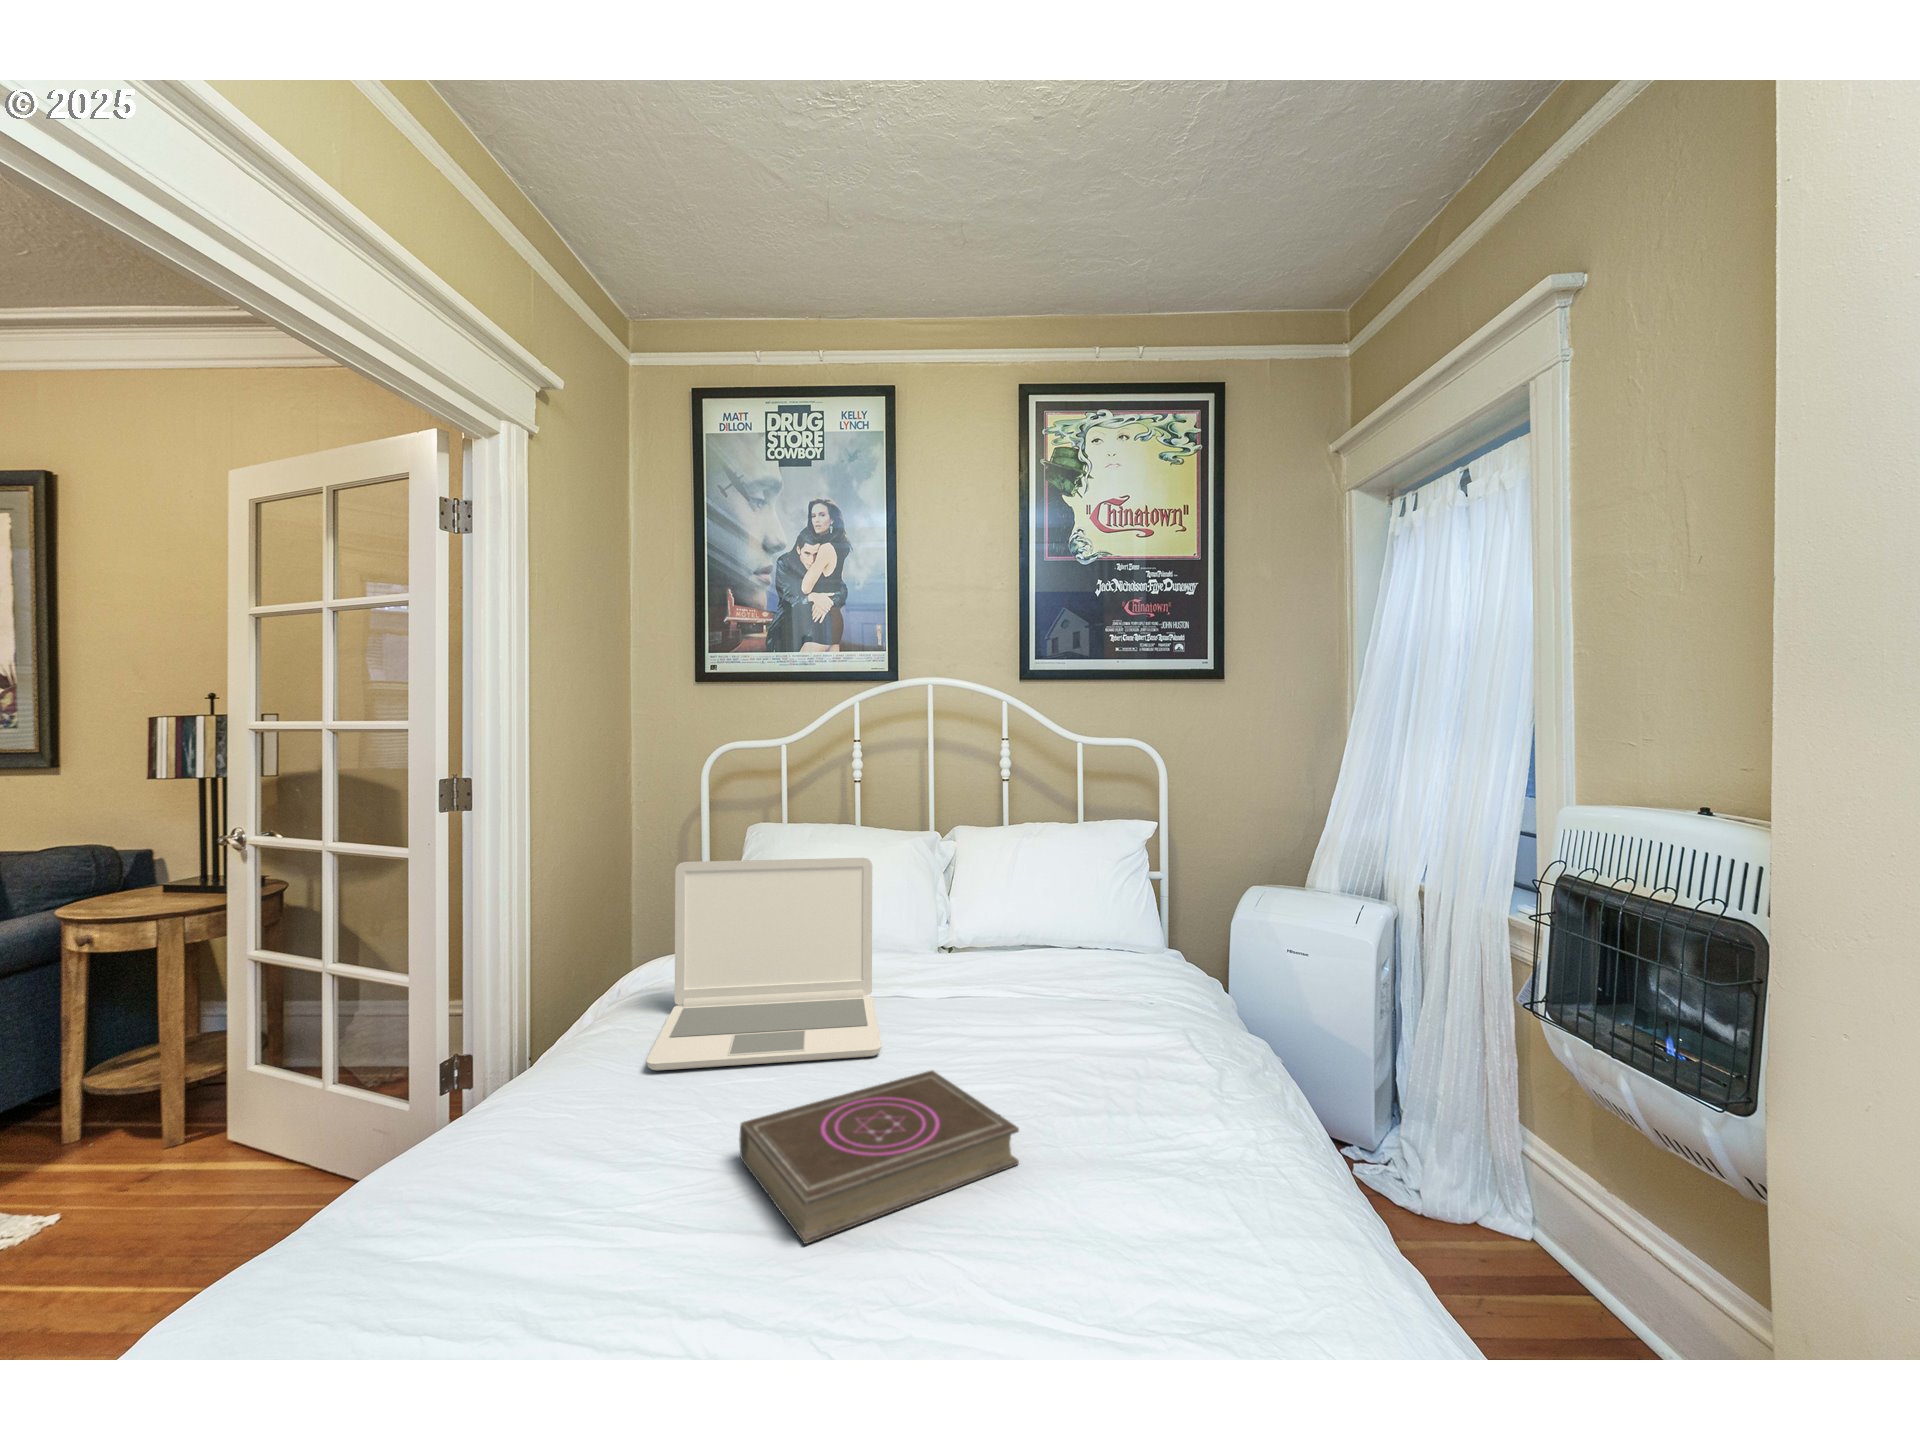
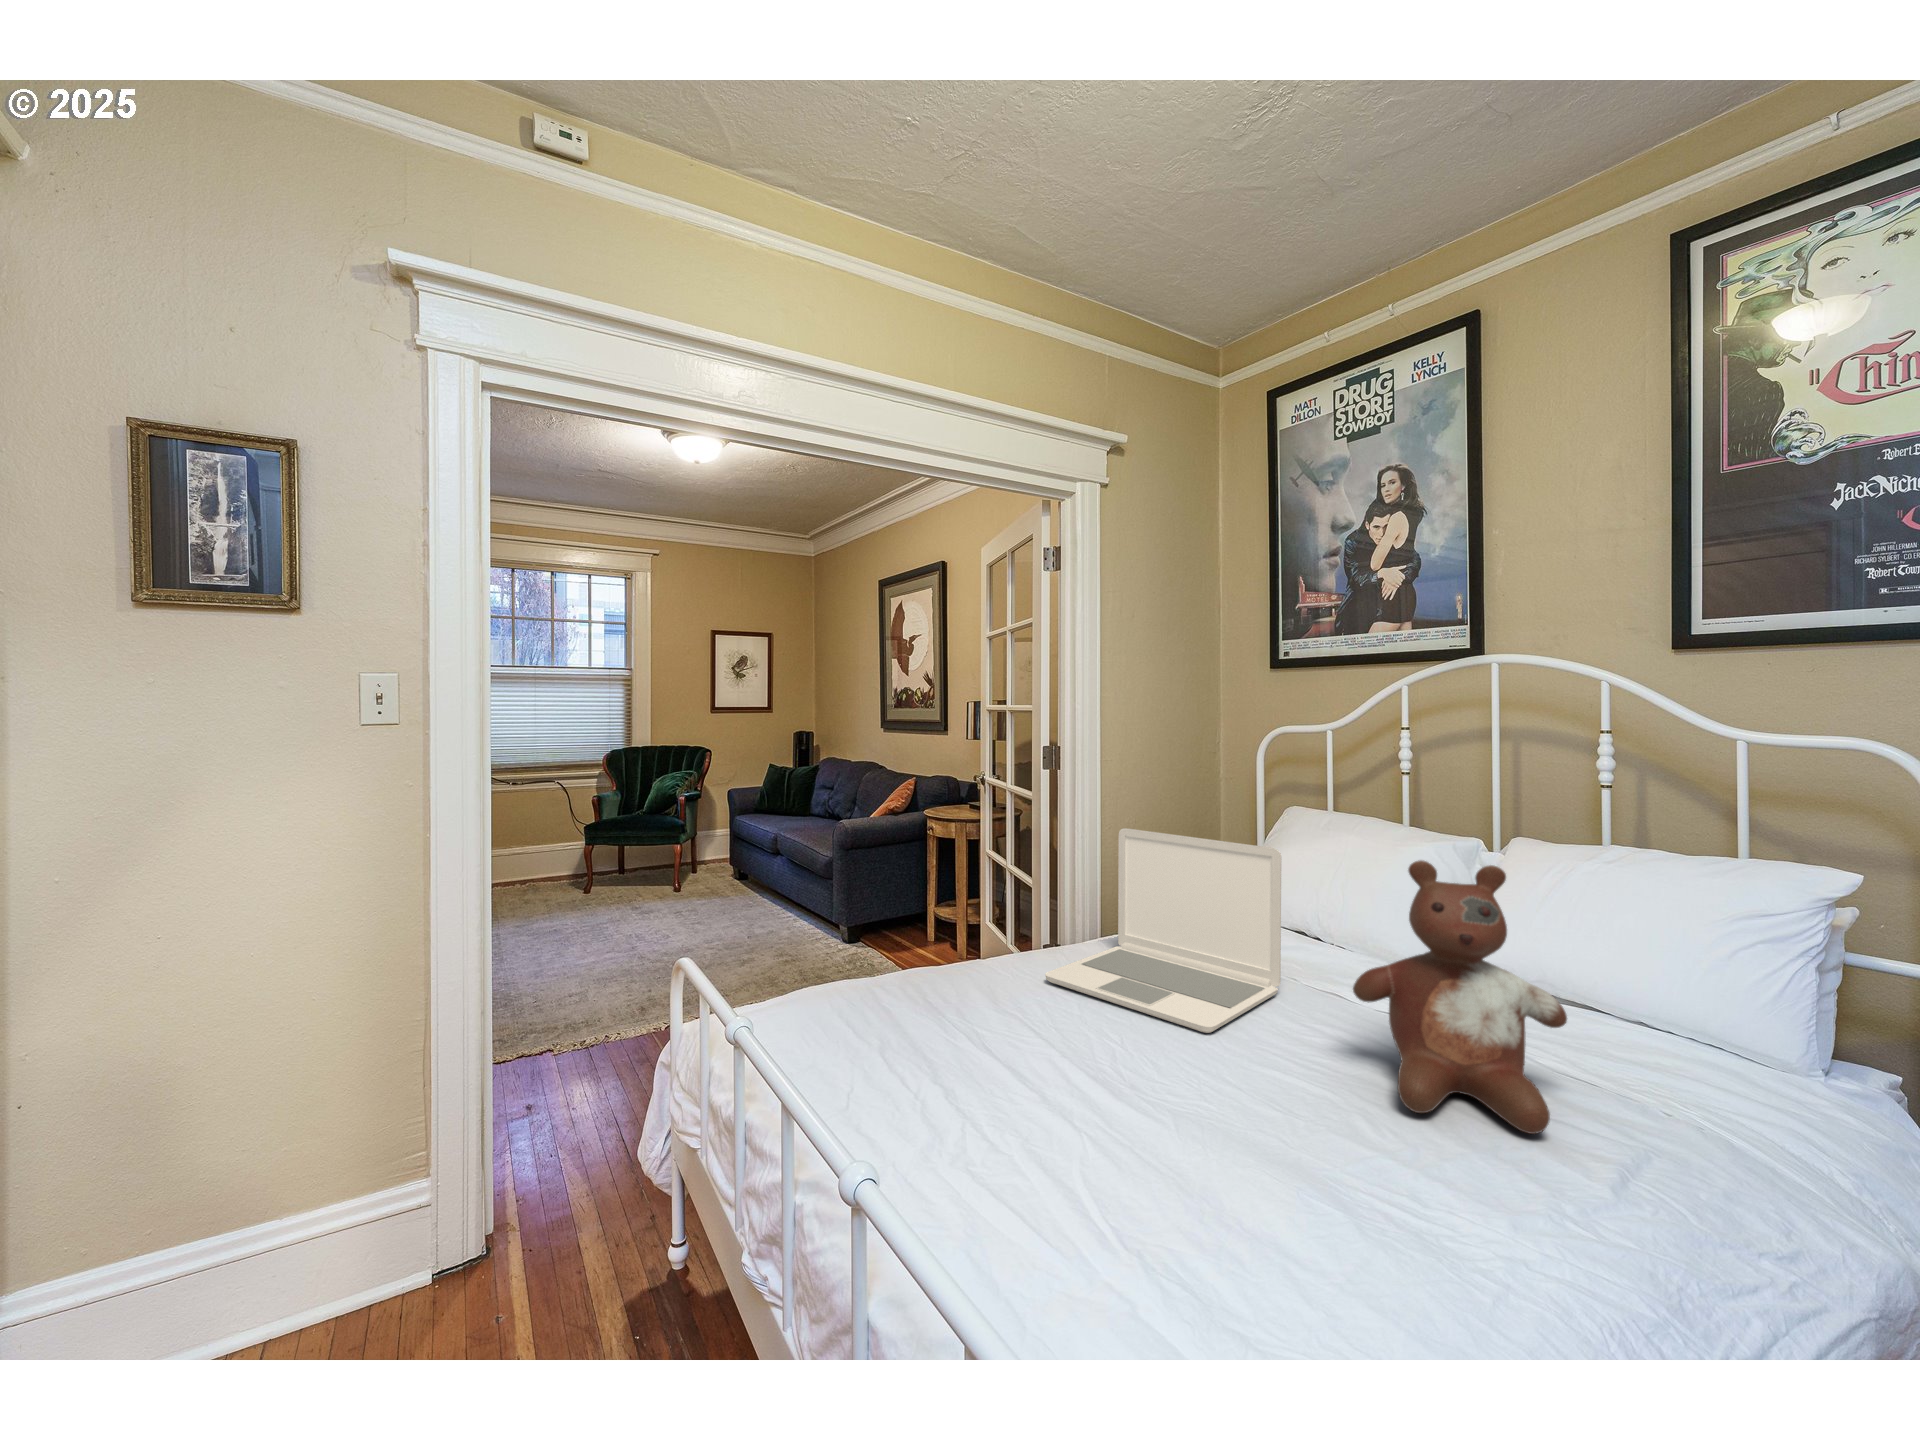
stuffed bear: none [994,841,1145,1050] -> present [1353,860,1567,1134]
book: present [739,1070,1019,1244] -> none [964,1023,1192,1156]

